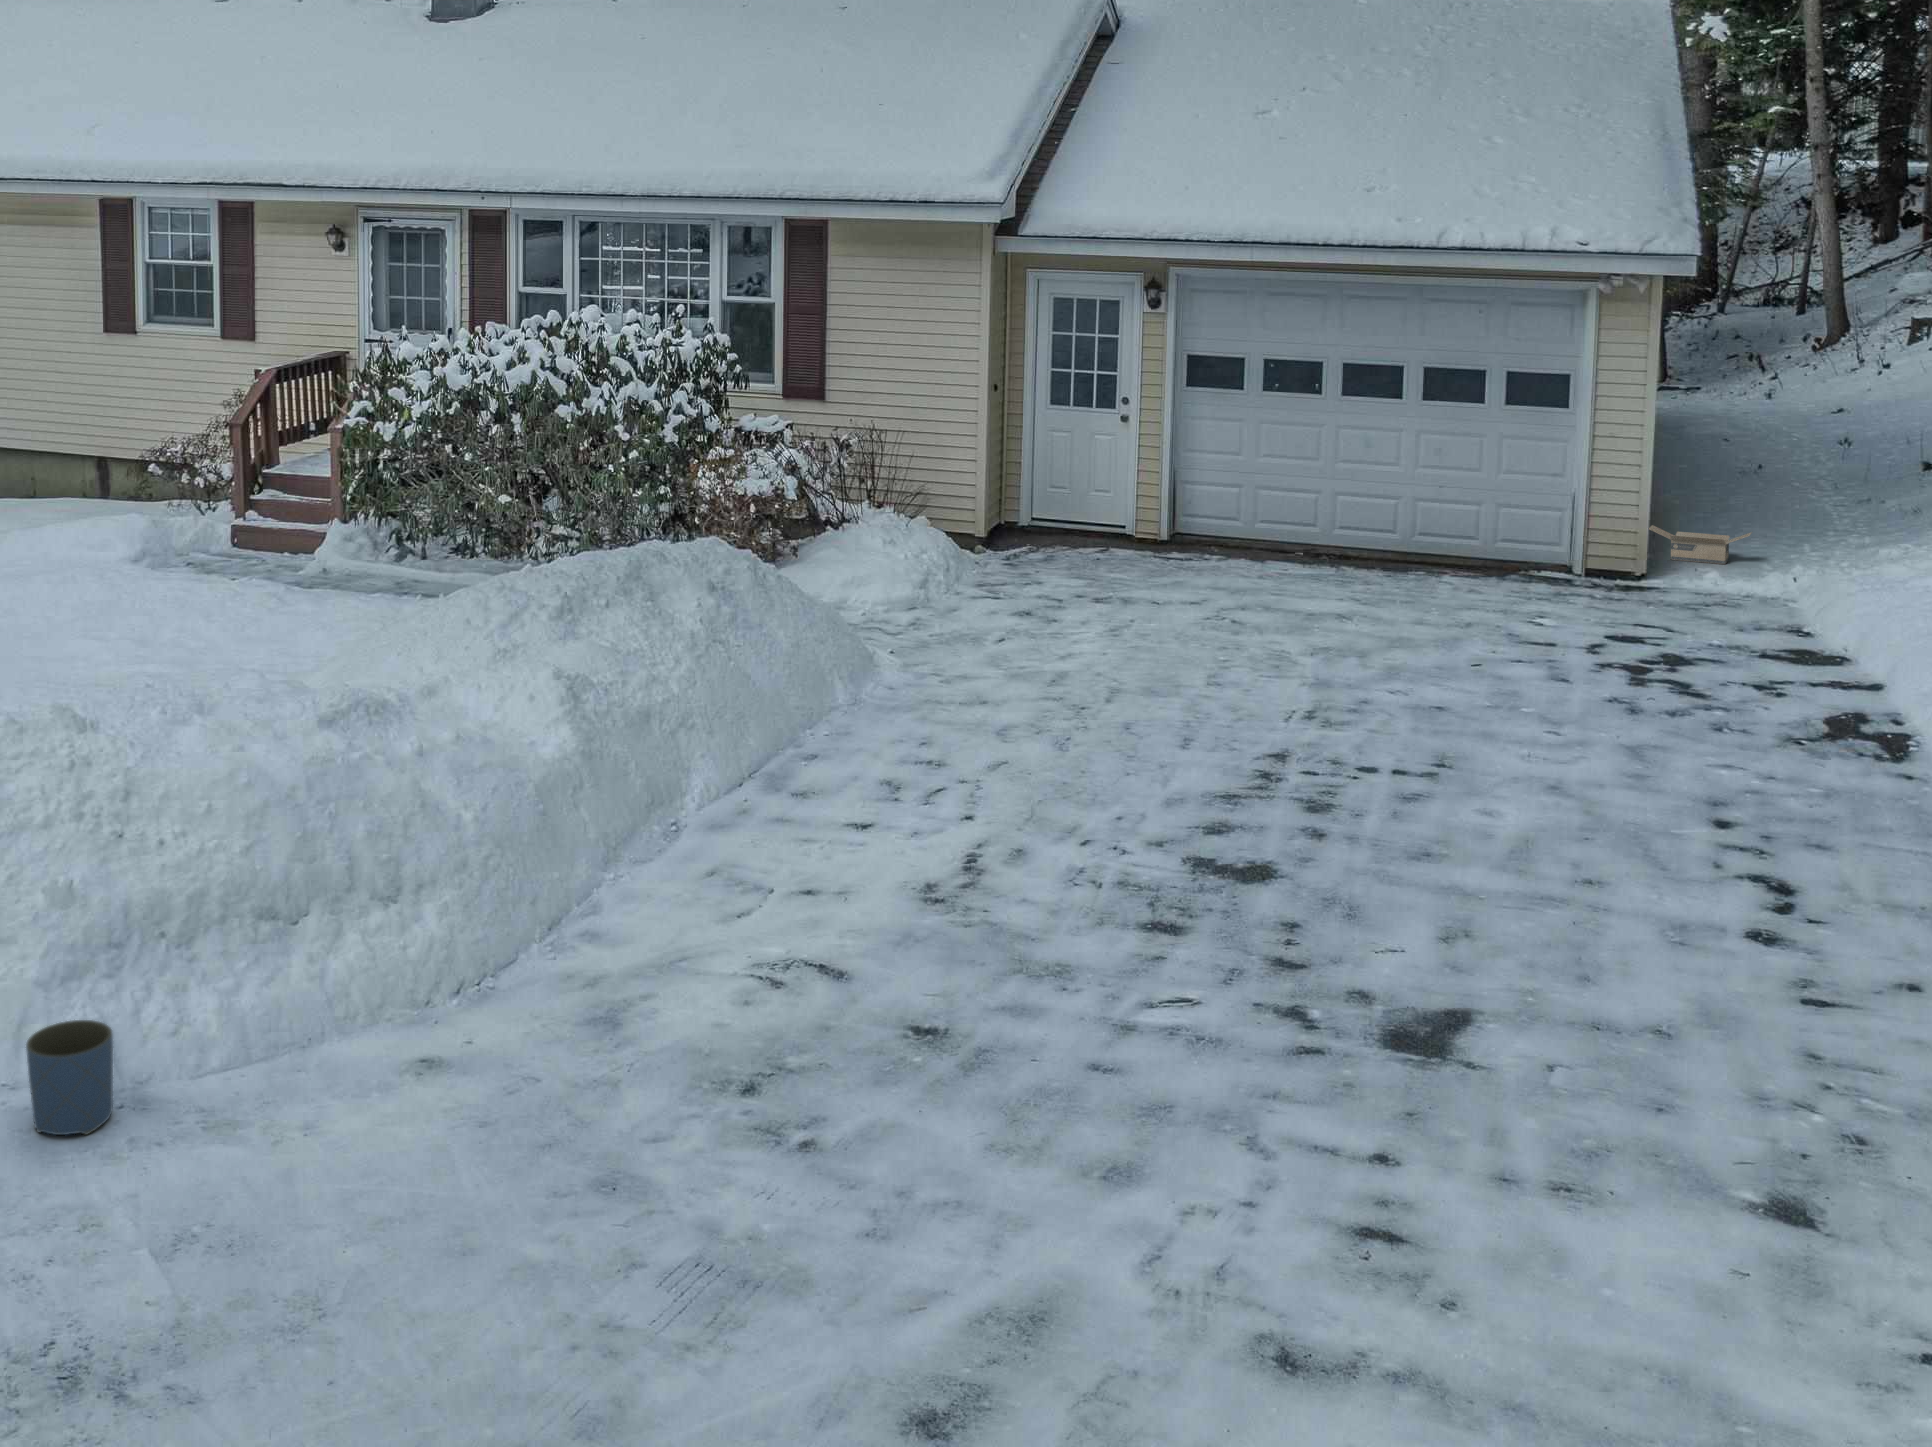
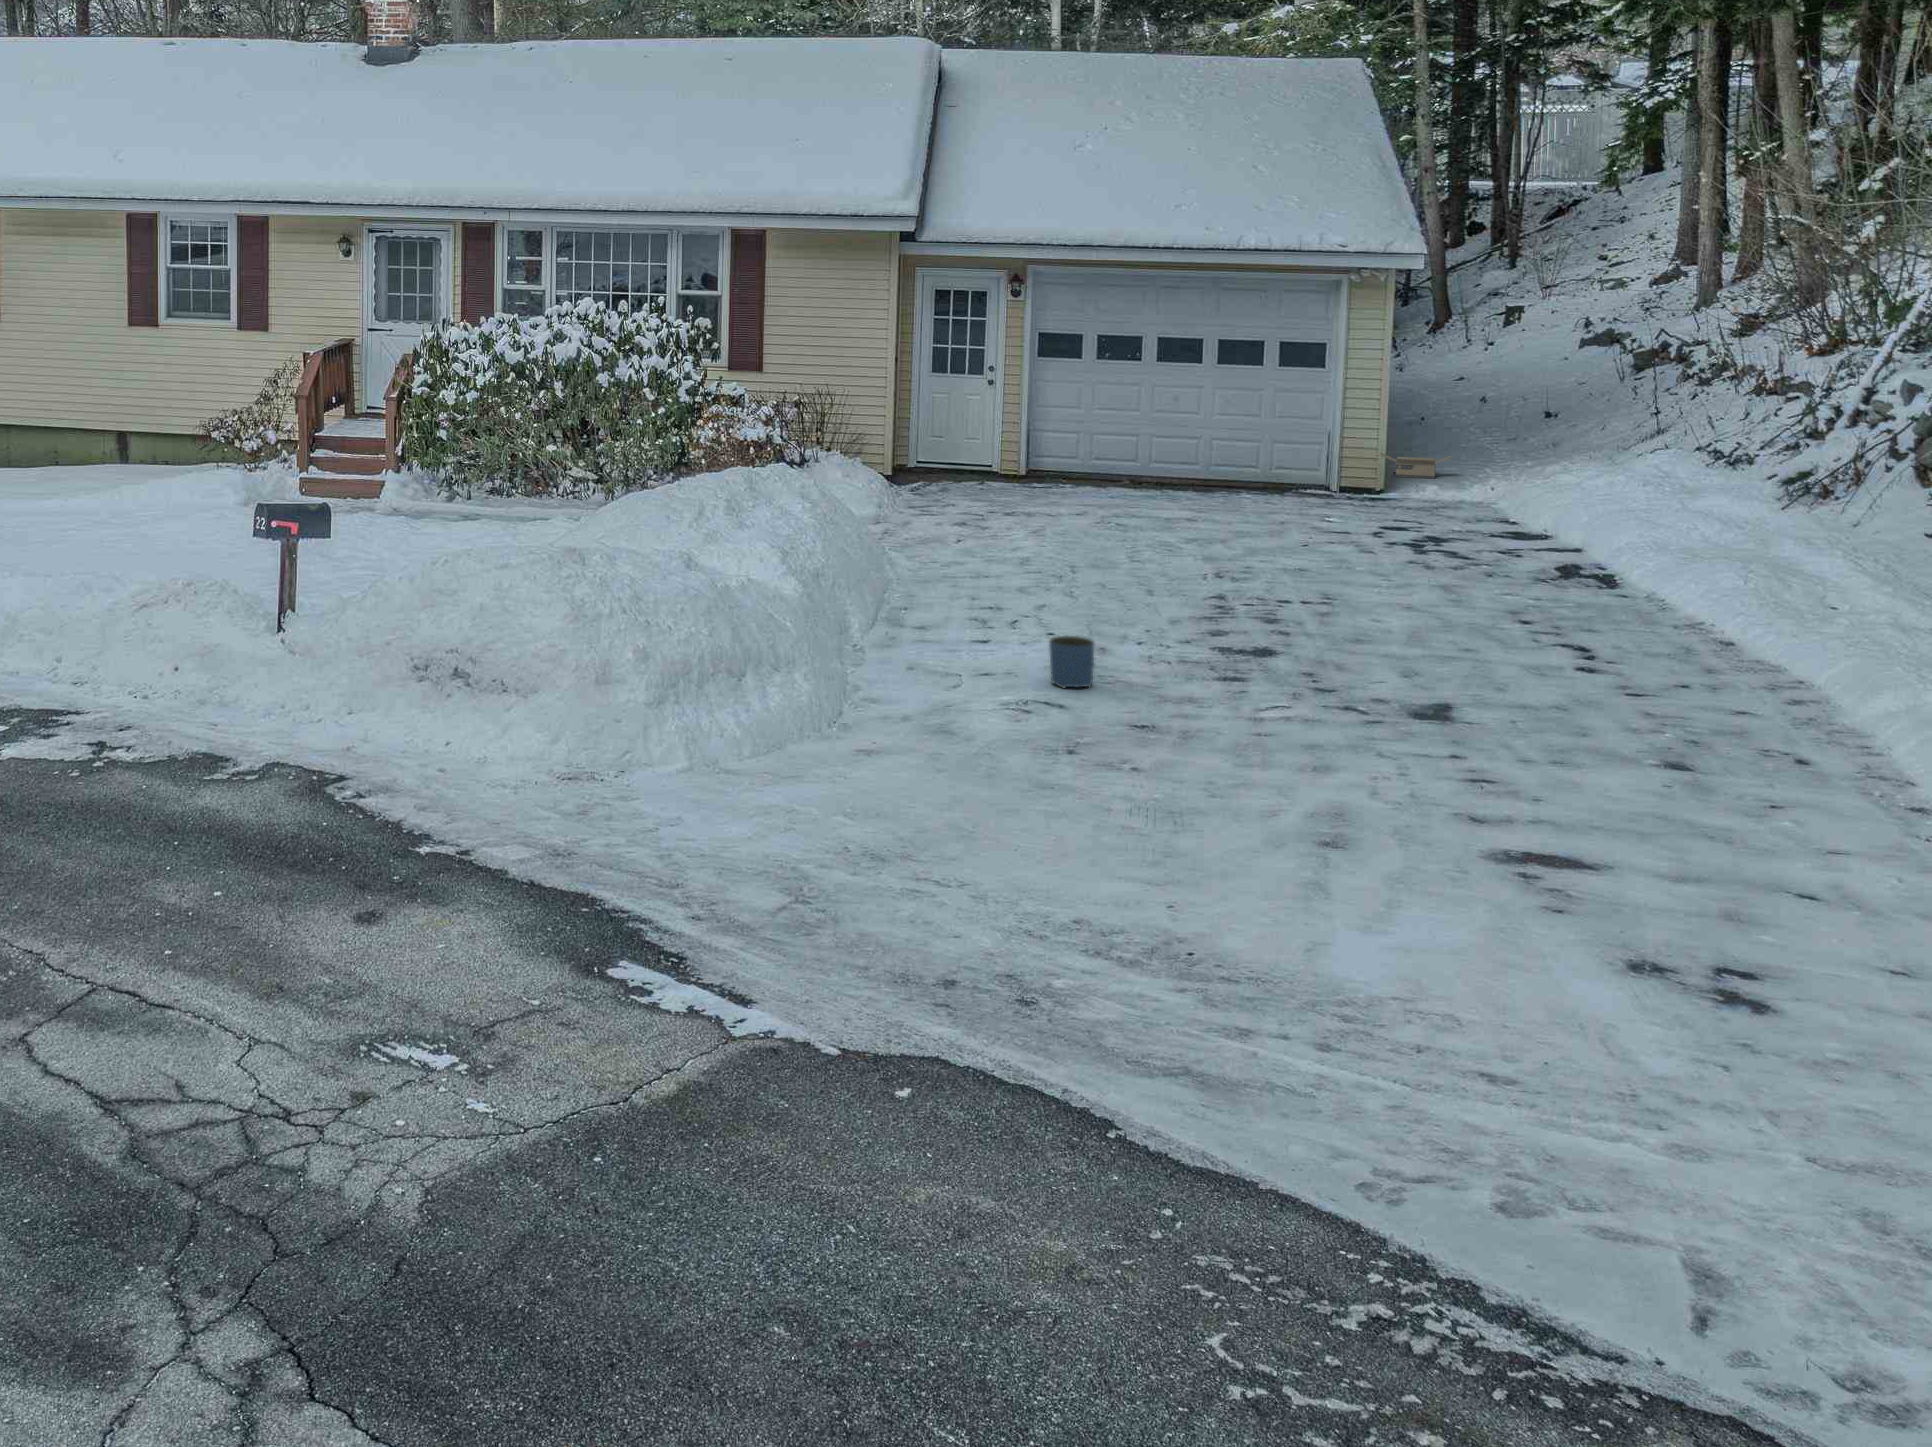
planter: present [26,1020,113,1135] -> present [1049,636,1094,688]

